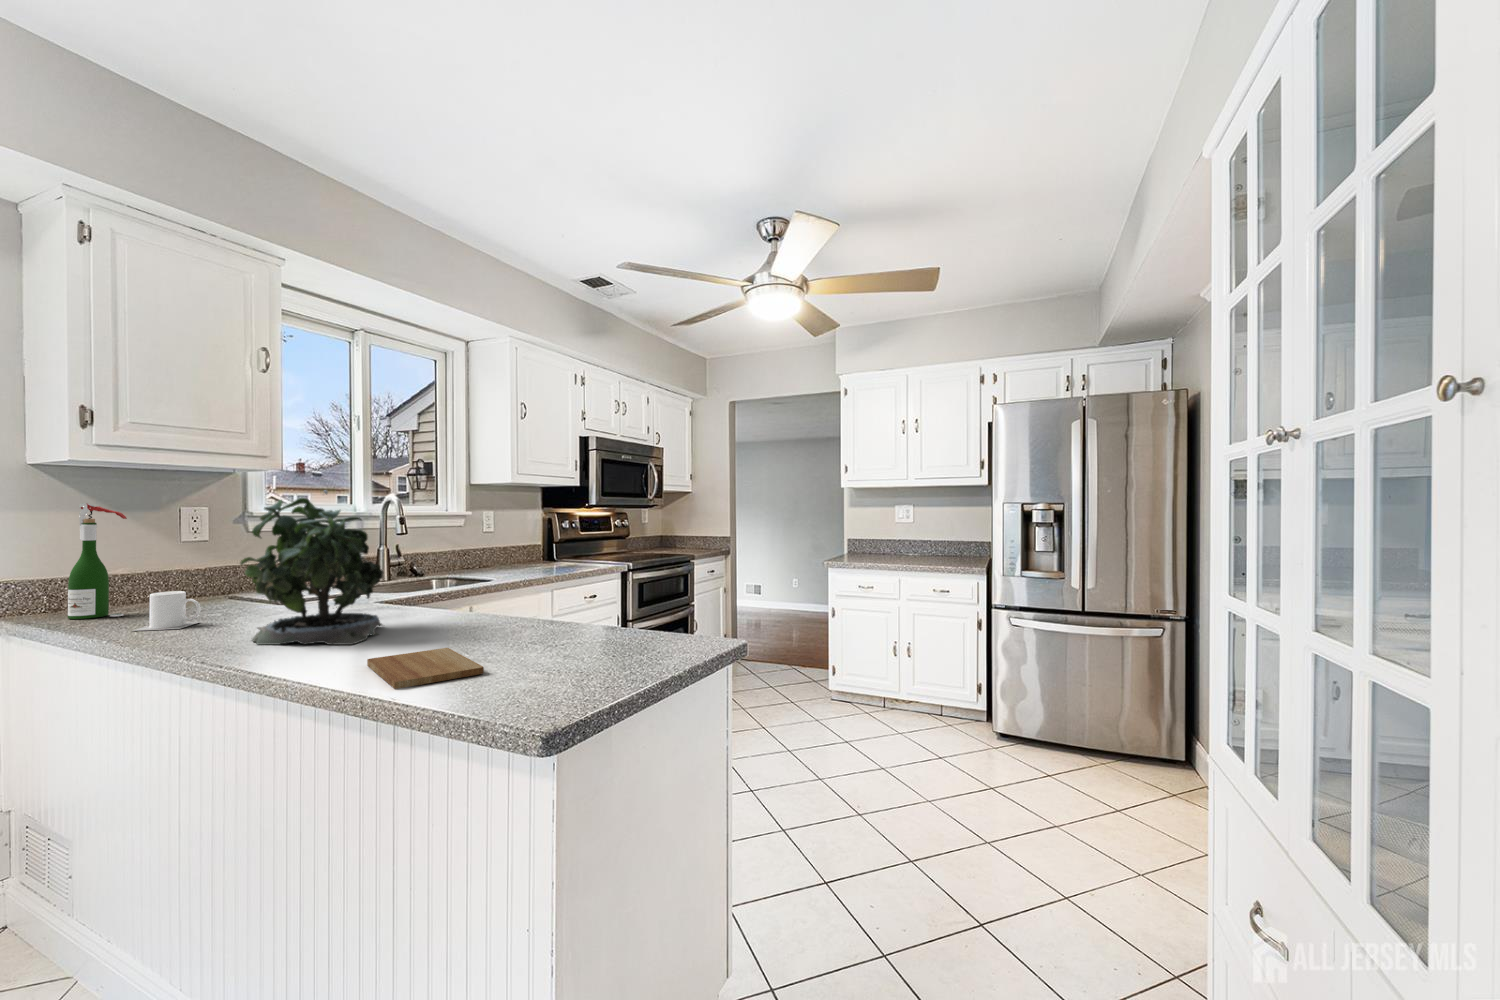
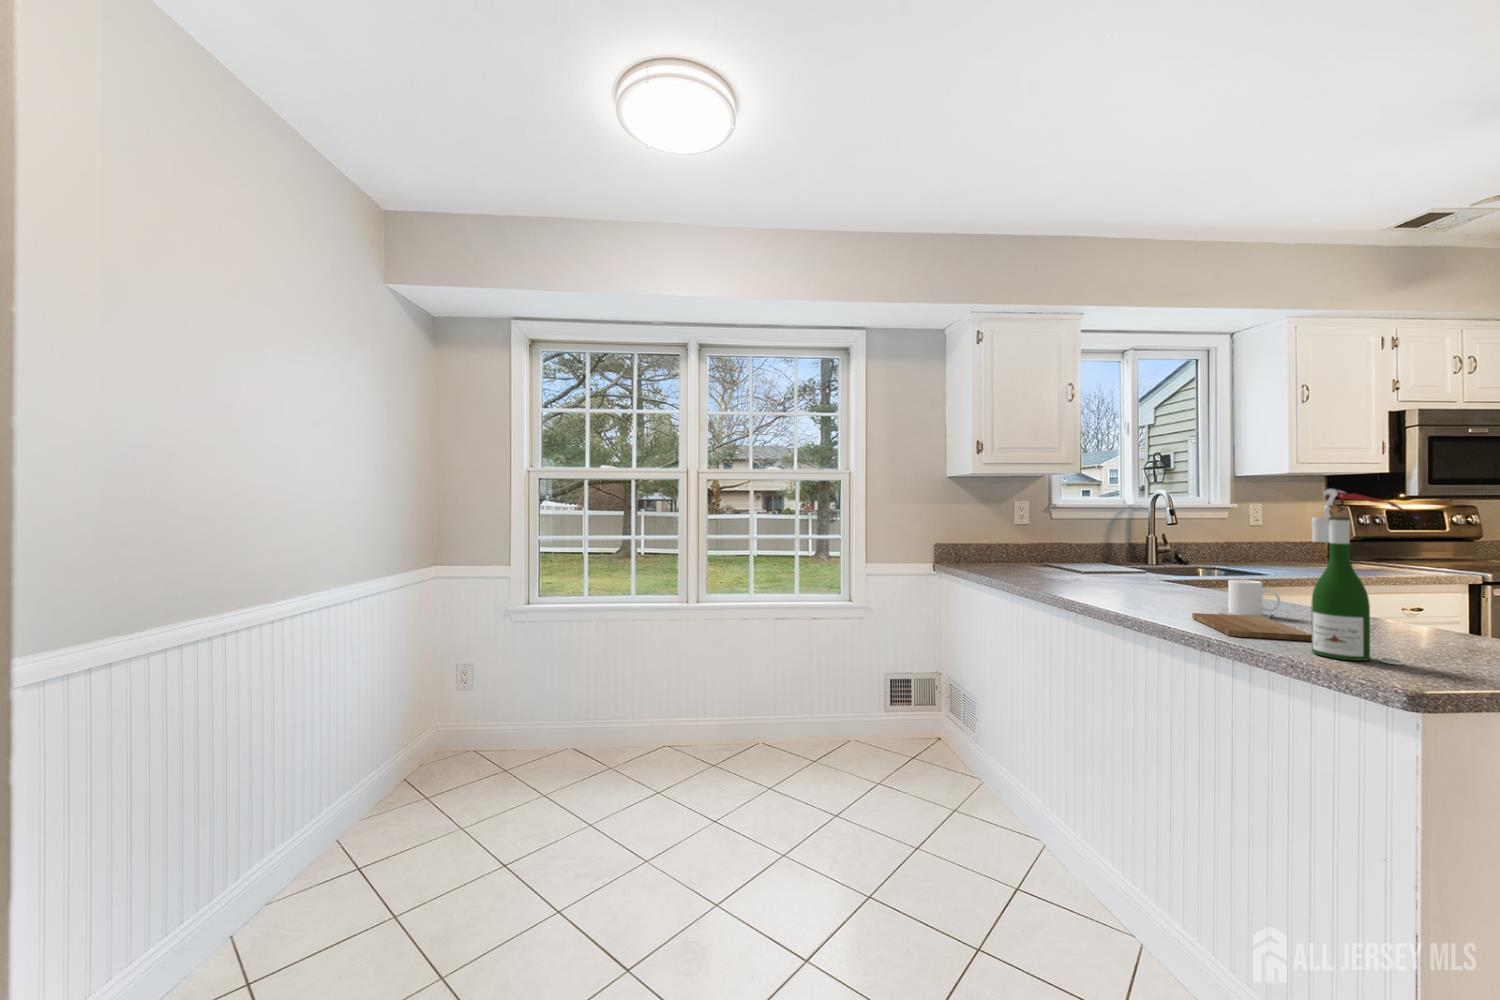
potted plant: present [240,490,383,645] -> none [1083,486,1186,604]
wine bottle: present [68,503,127,619] -> present [1311,489,1404,665]
mug: present [133,591,201,631] -> present [1219,580,1280,619]

